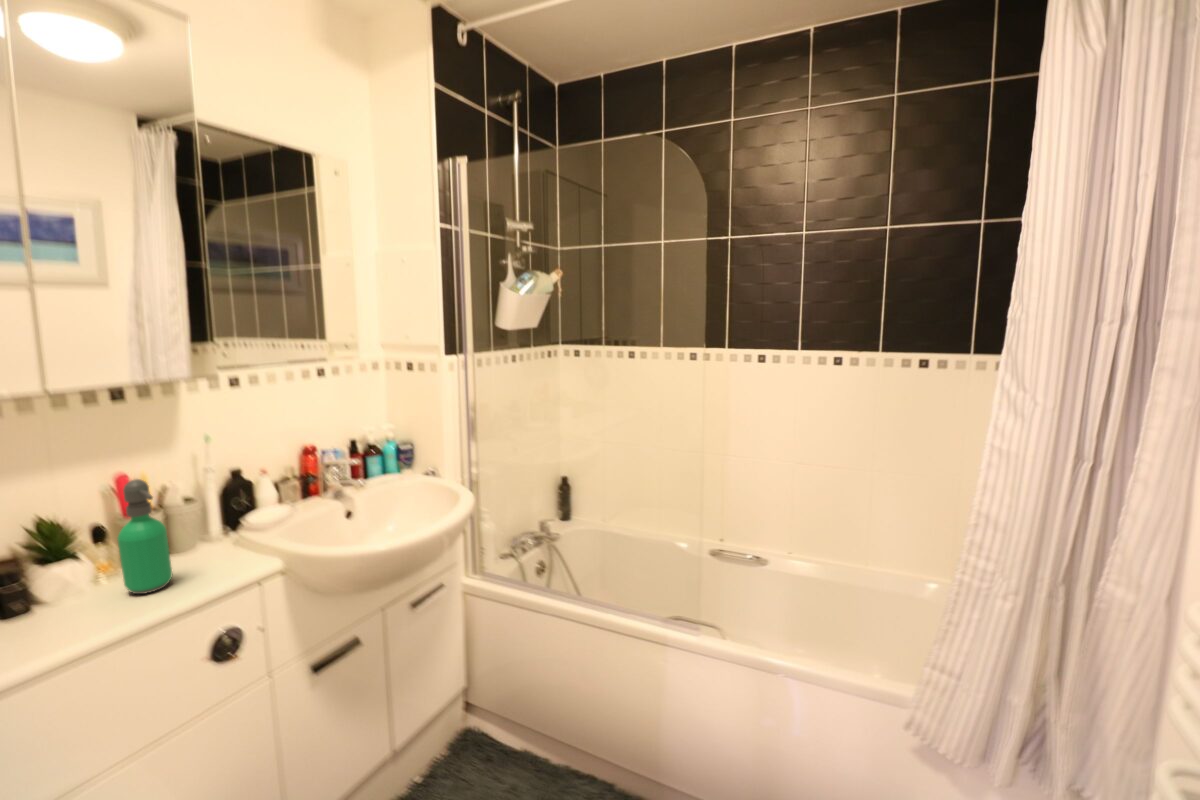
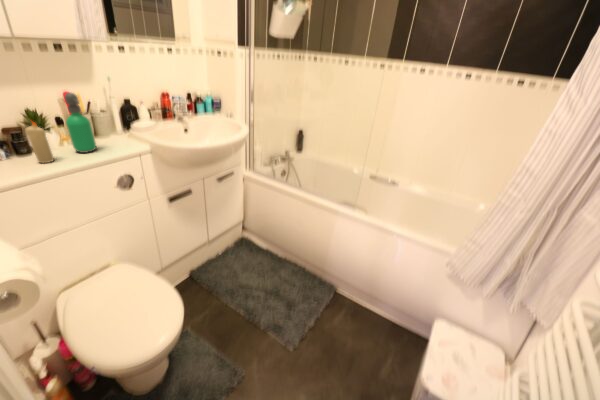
candle: none [35,544,83,631] -> present [25,122,54,163]

